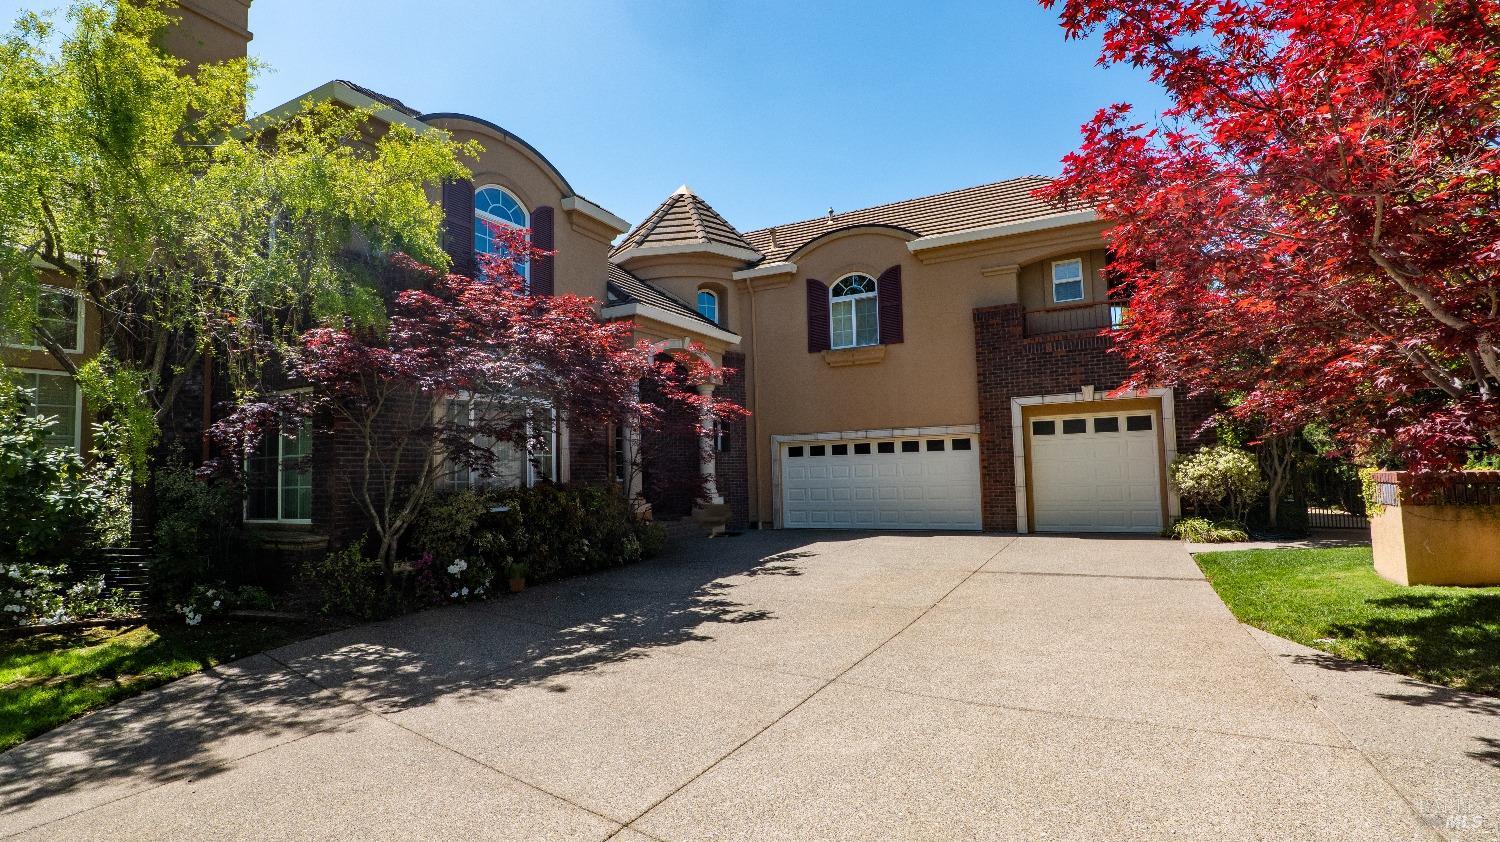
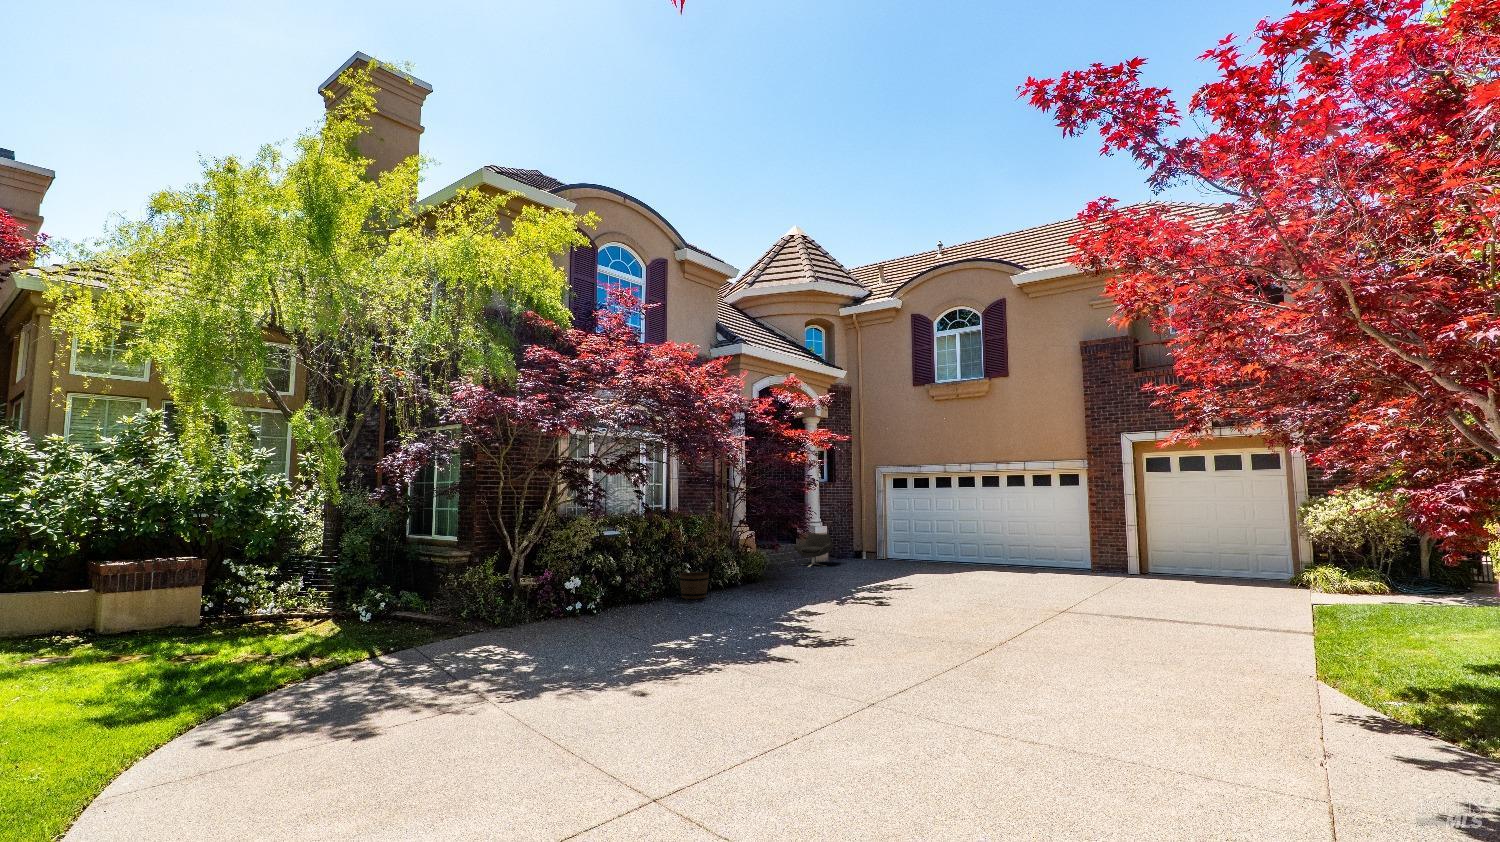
bucket: none [581,543,615,576] -> present [679,570,709,599]
potted plant: present [505,563,529,592] -> none [607,583,635,609]

